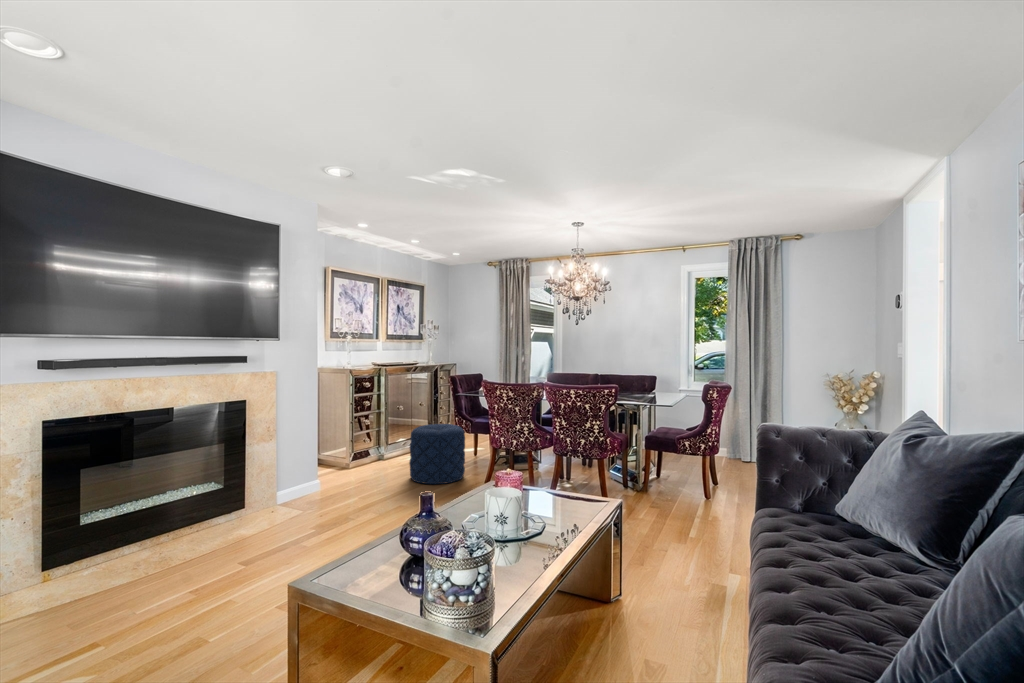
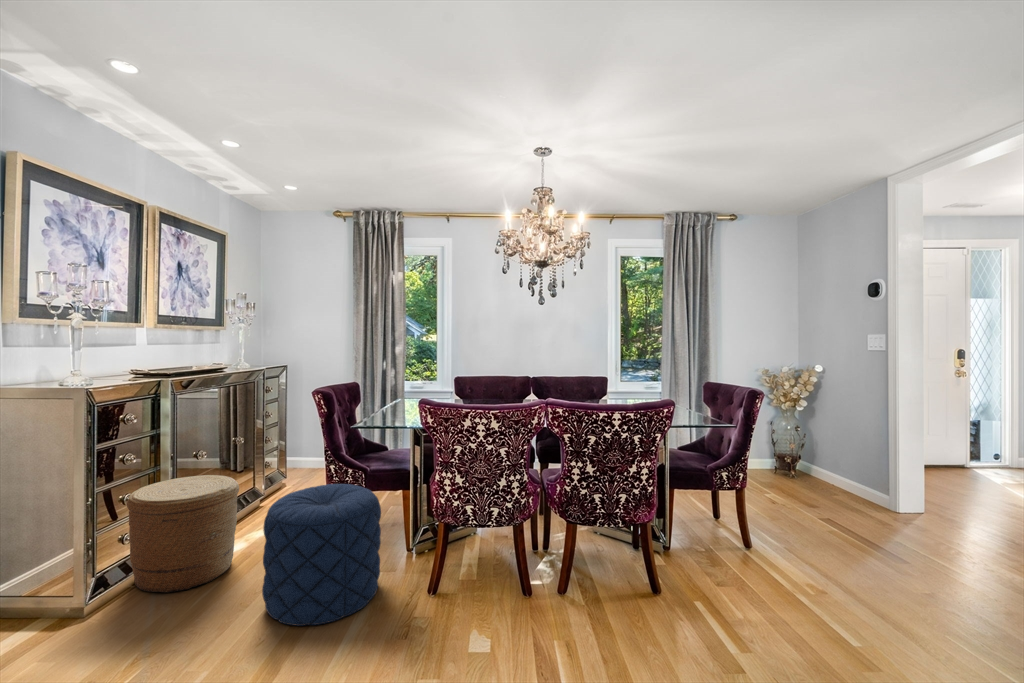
woven basket: none [364,418,411,468] -> present [126,475,239,593]

